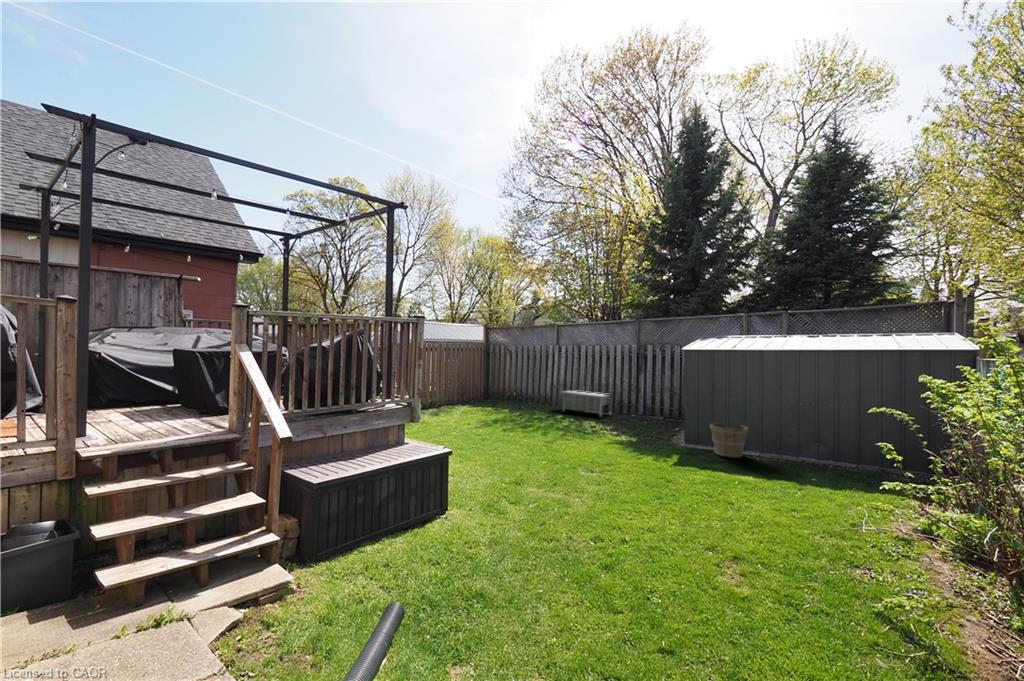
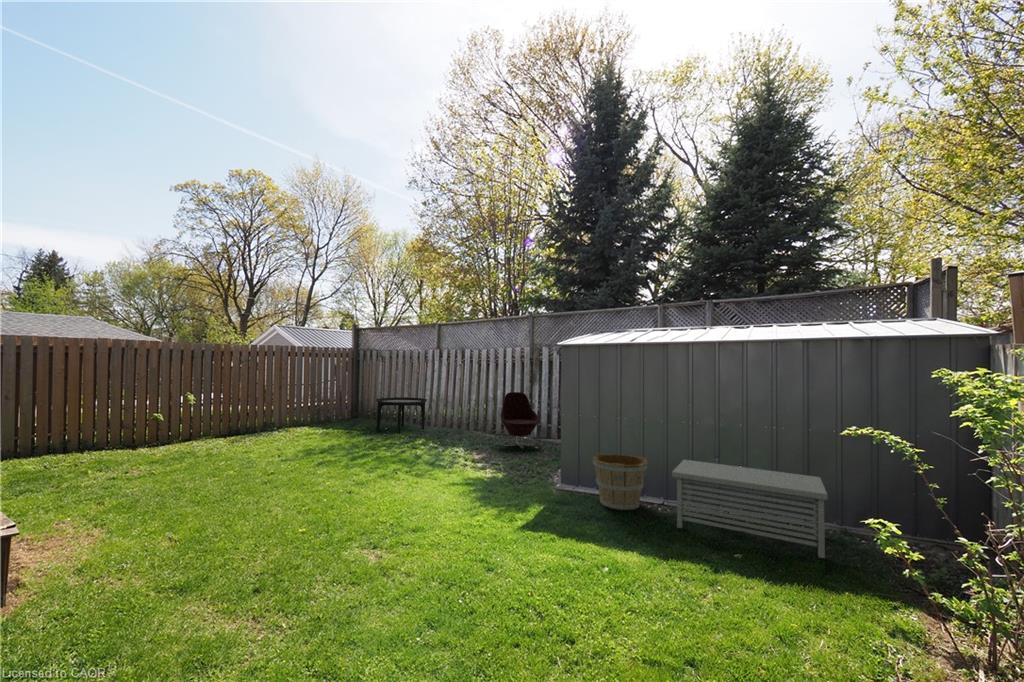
chair: none [617,380,647,422] -> present [500,392,539,448]
round table: none [513,382,551,409] -> present [376,397,427,433]
storage bench: present [562,391,611,416] -> present [672,460,828,558]

